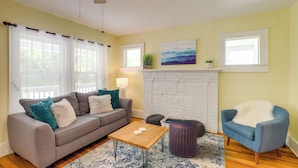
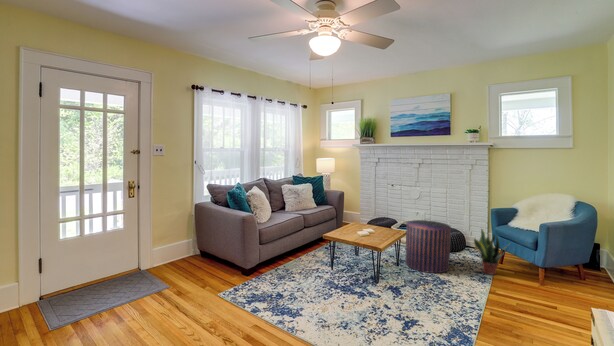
potted plant: none [212,124,235,156] -> present [474,229,503,275]

